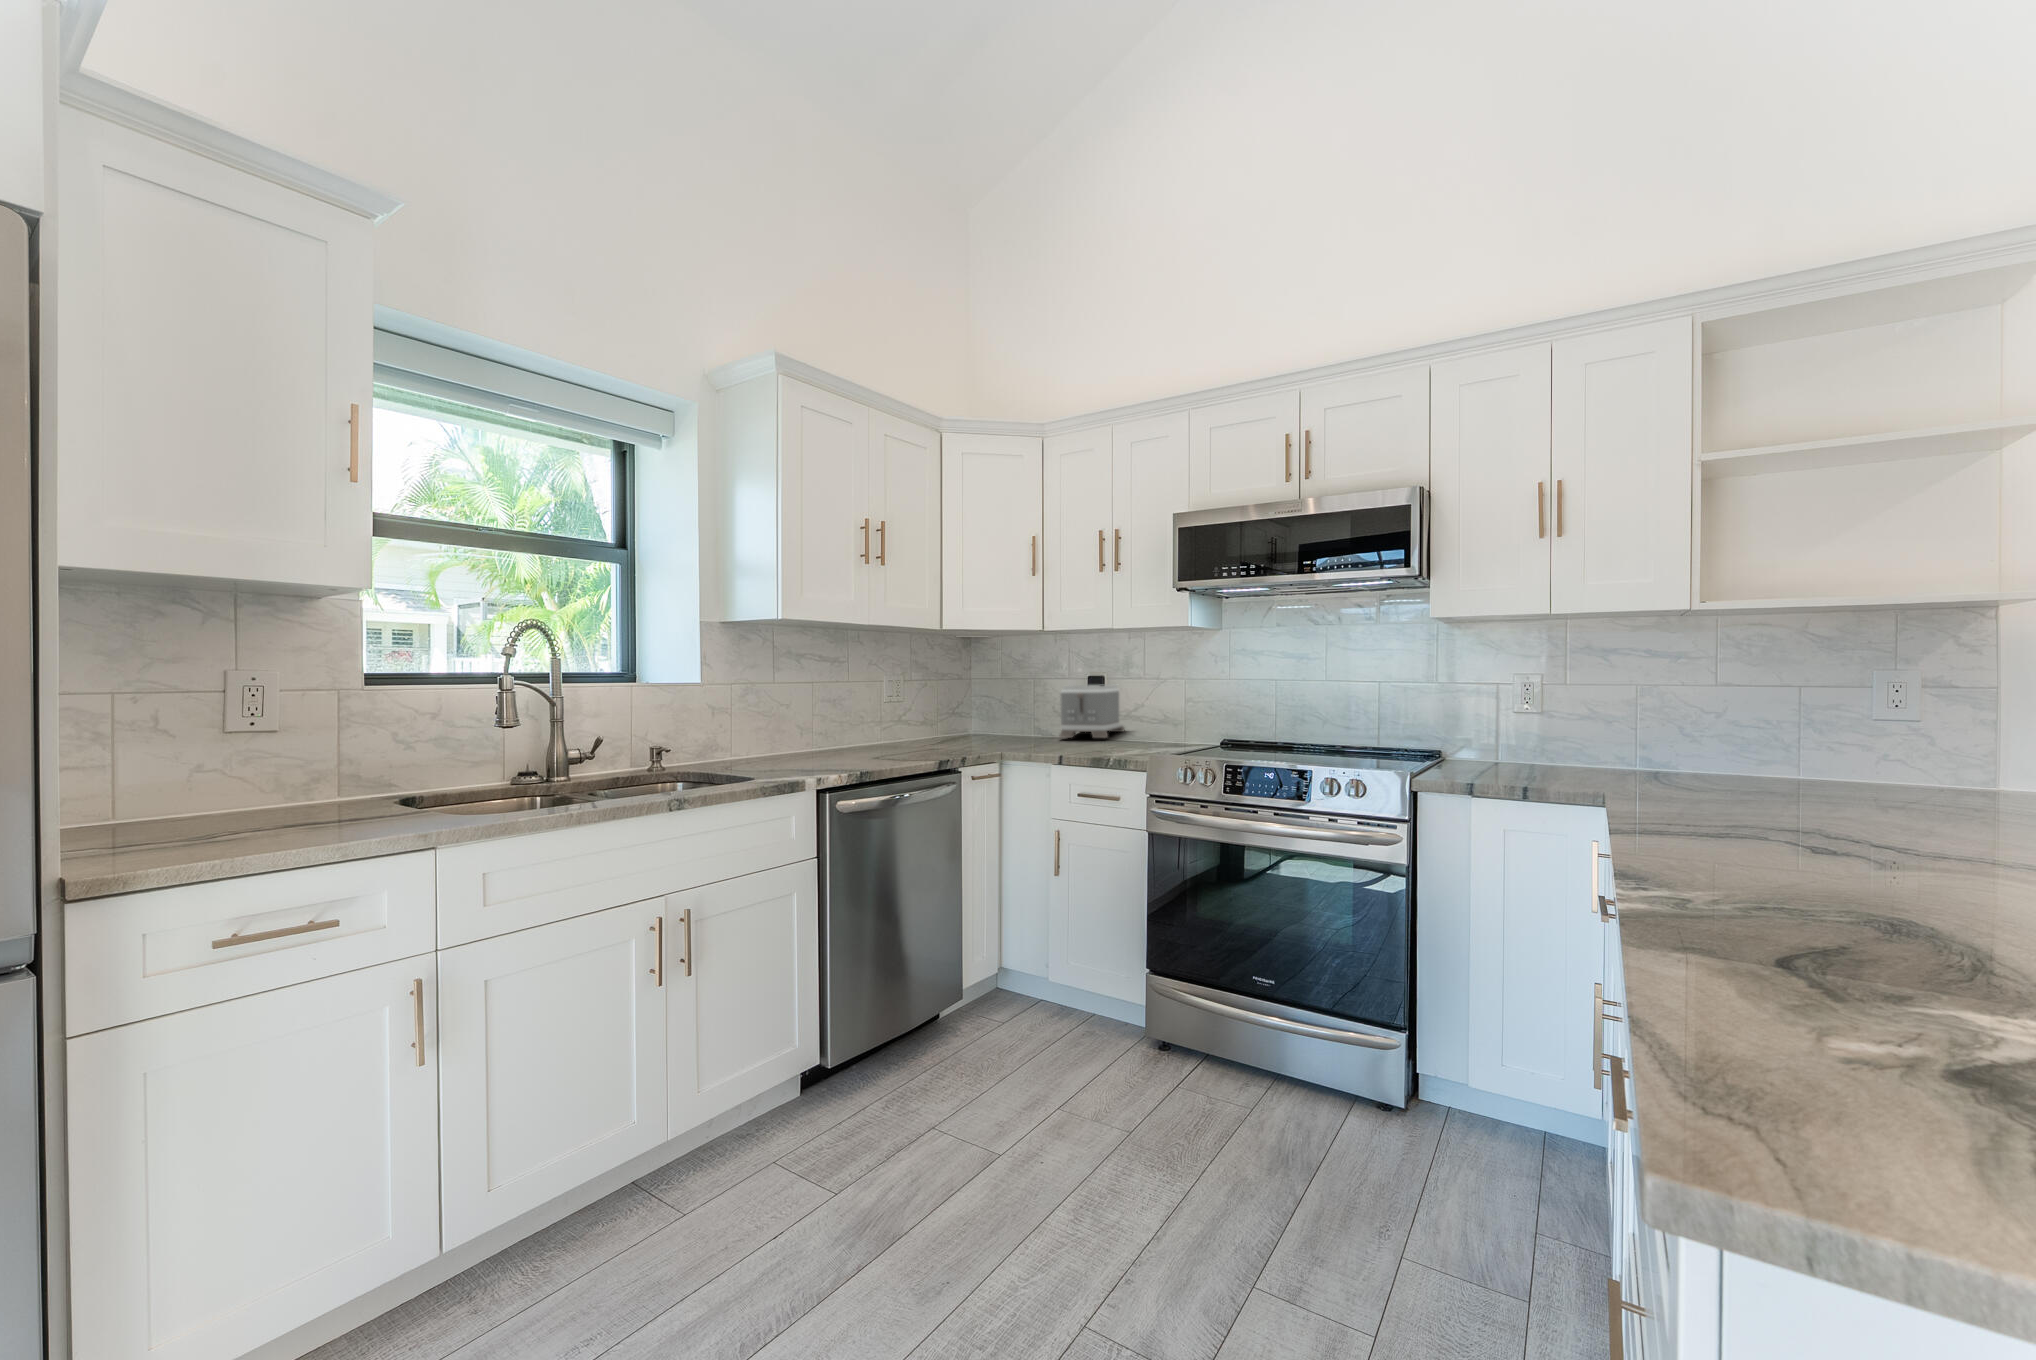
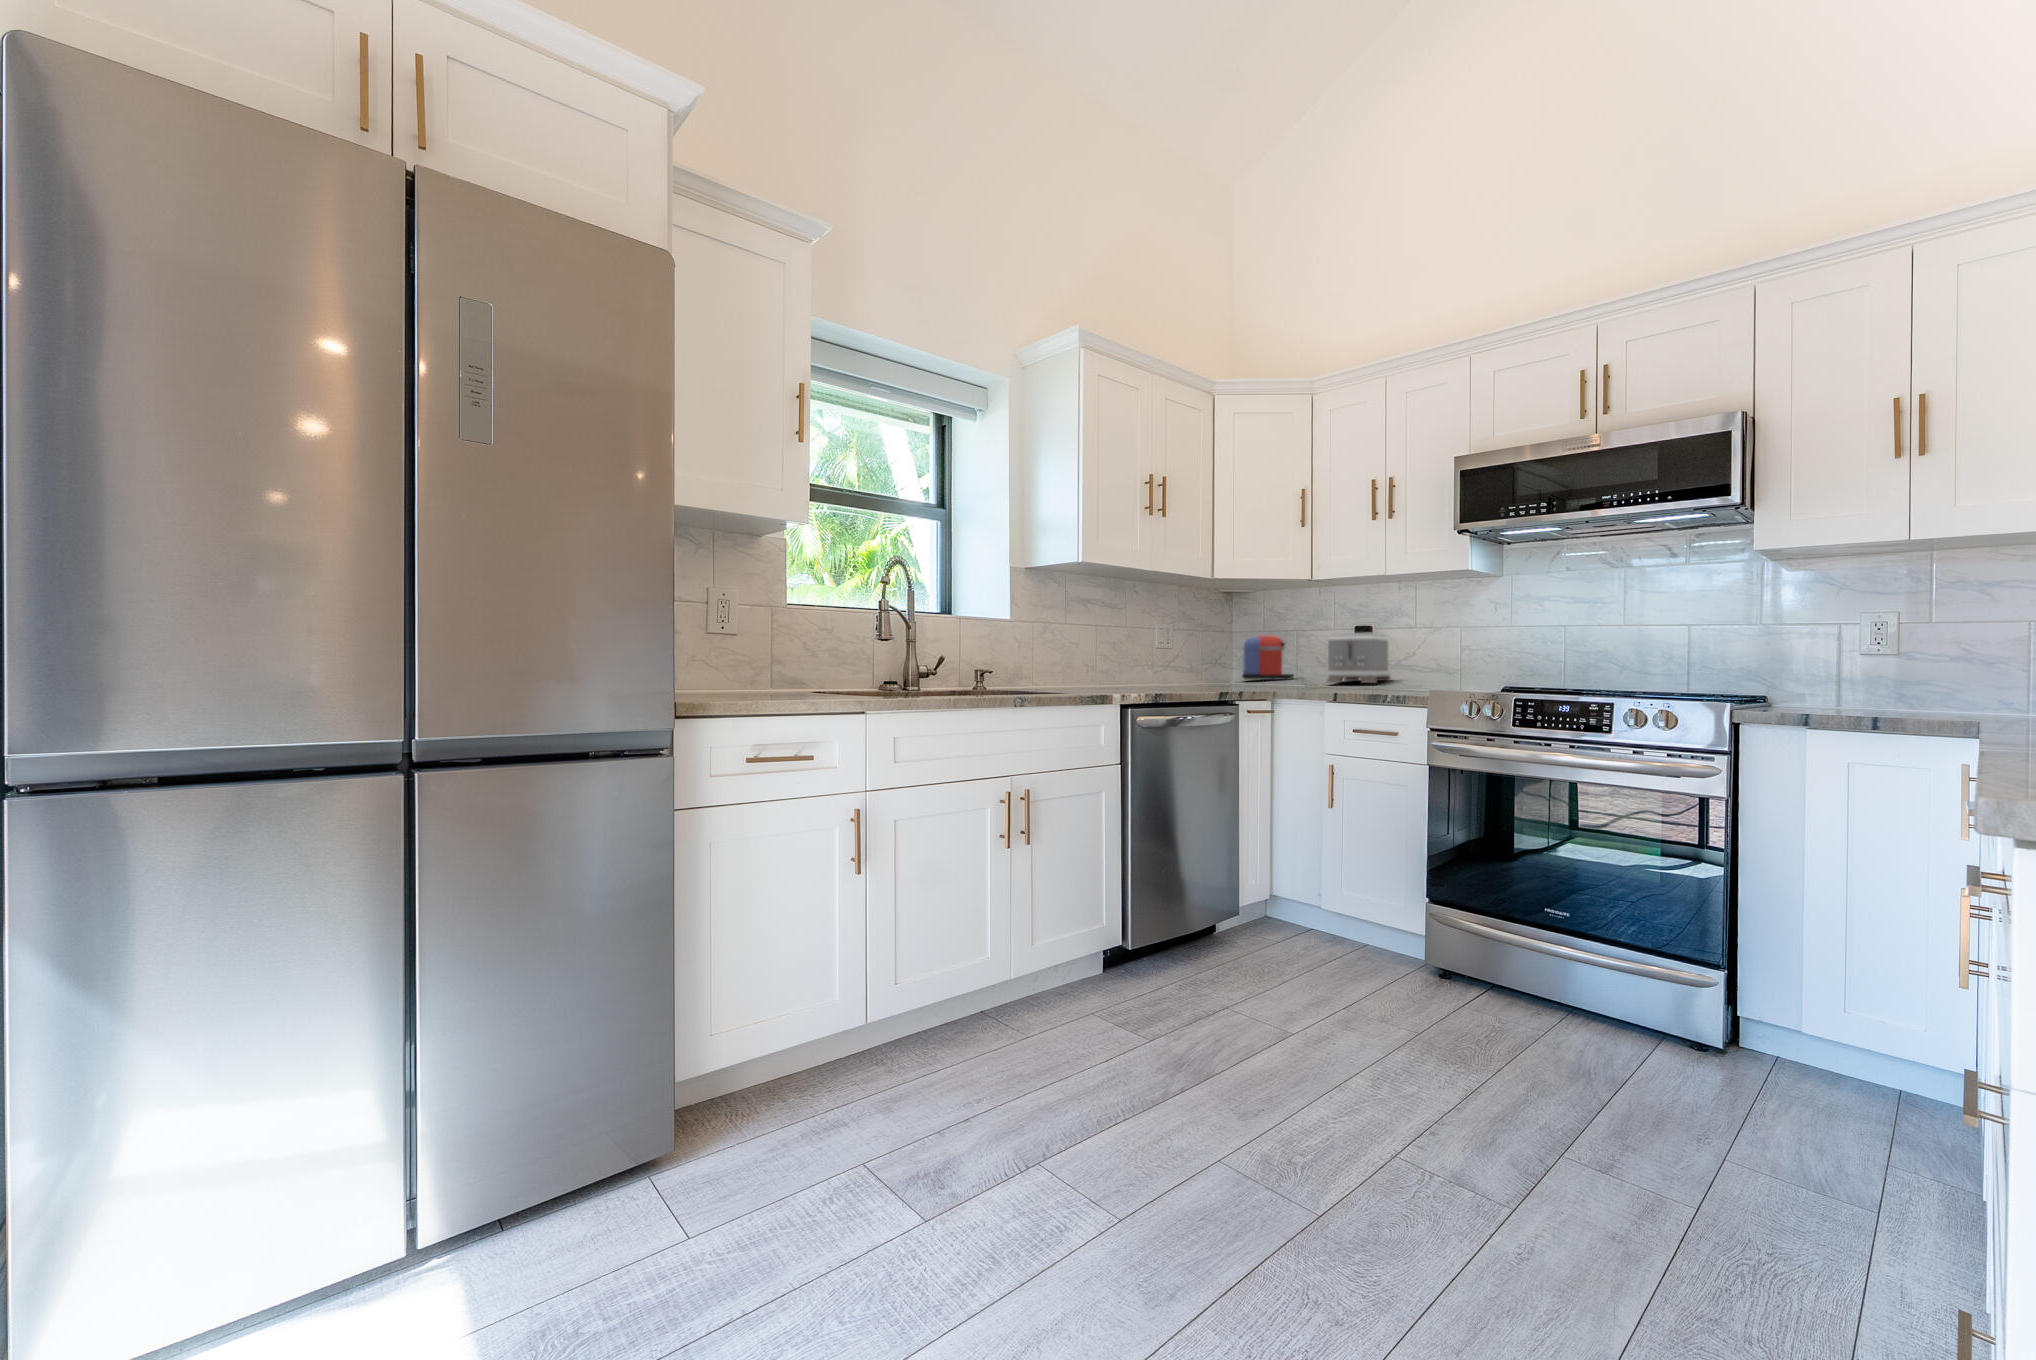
coffee maker: none [980,683,1040,731] -> present [1242,635,1294,680]

